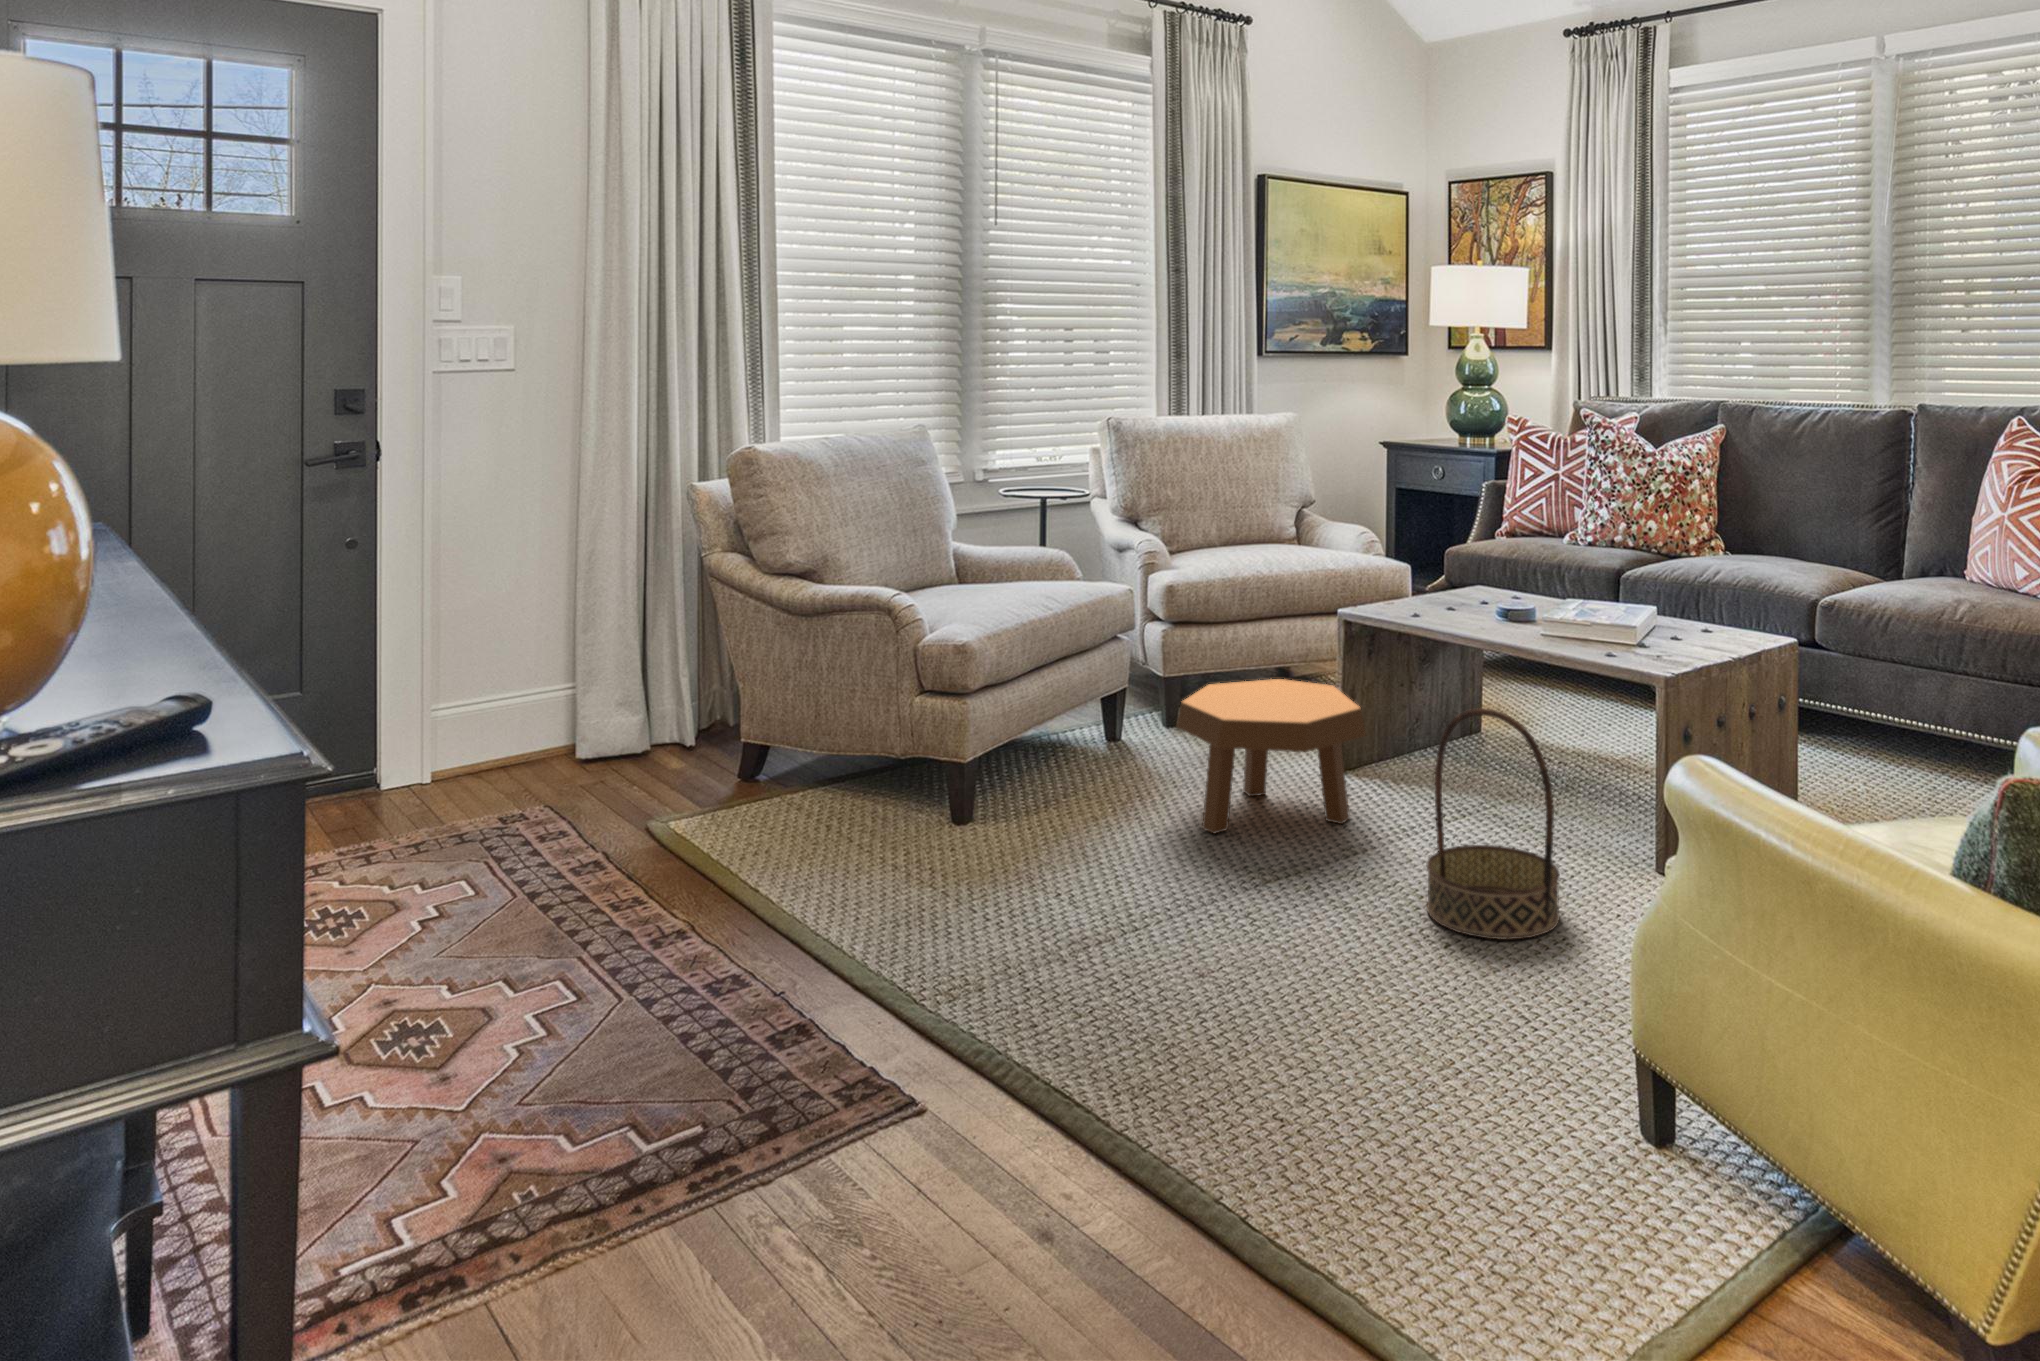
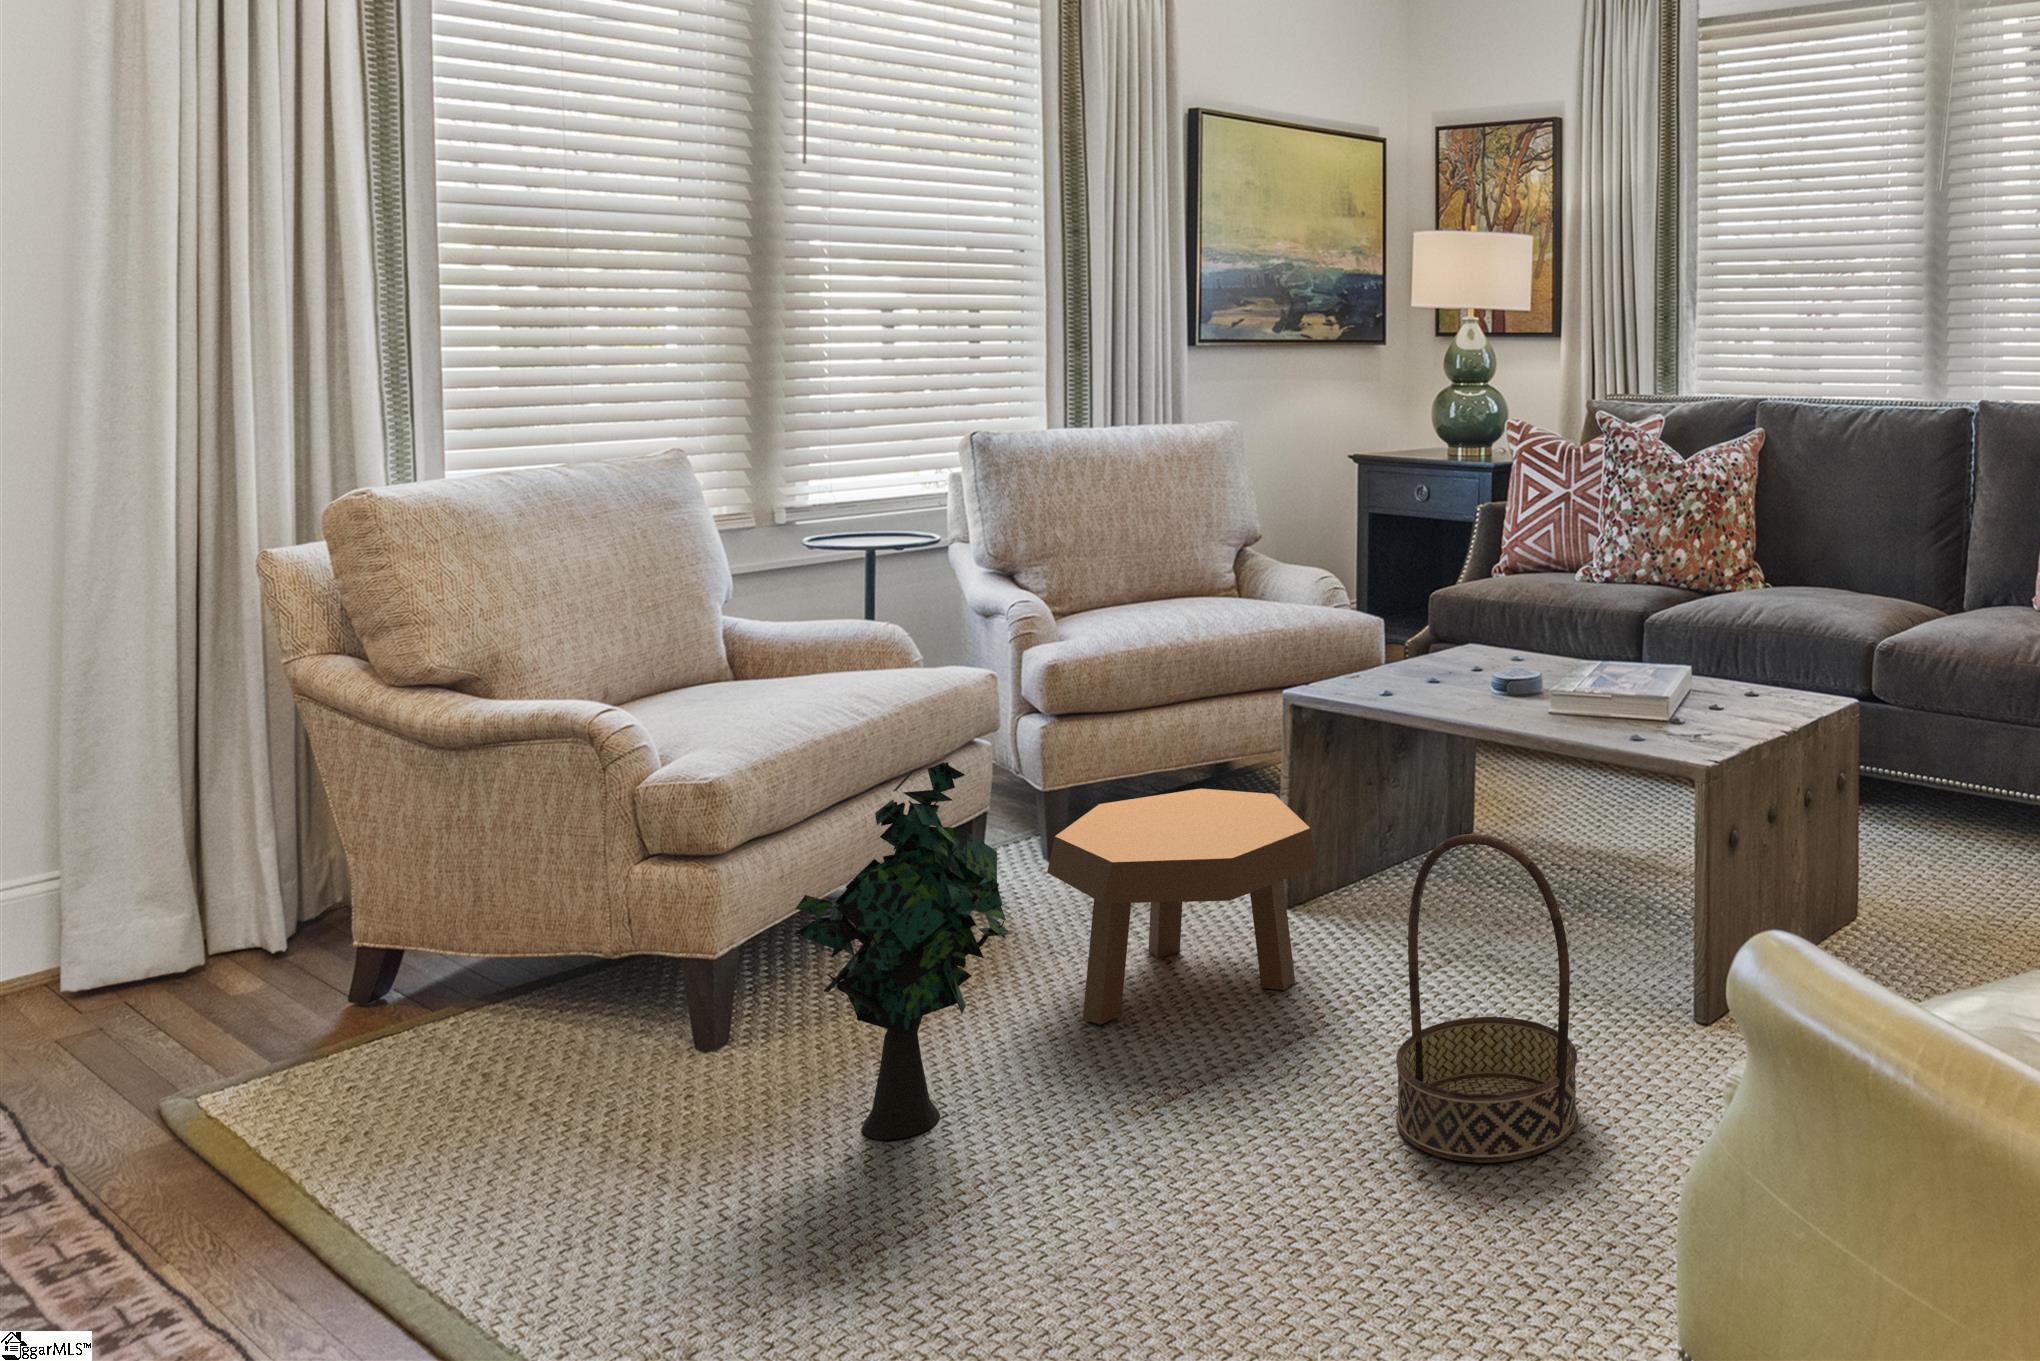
decorative plant: none [1023,638,1161,887] -> present [793,762,1012,1140]

